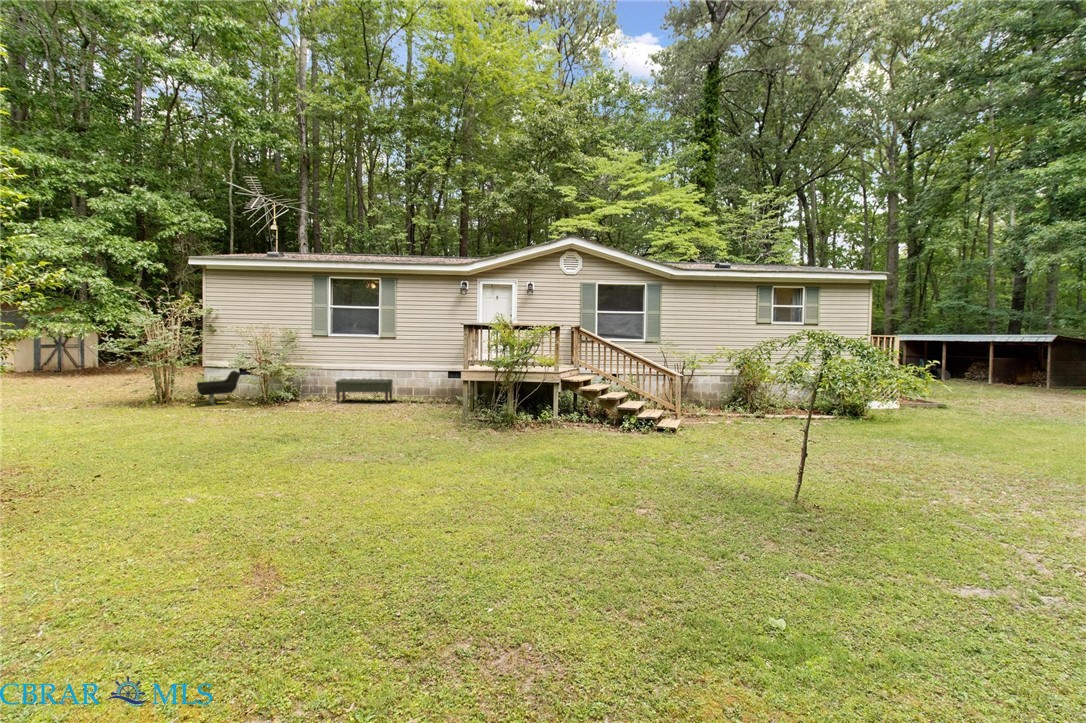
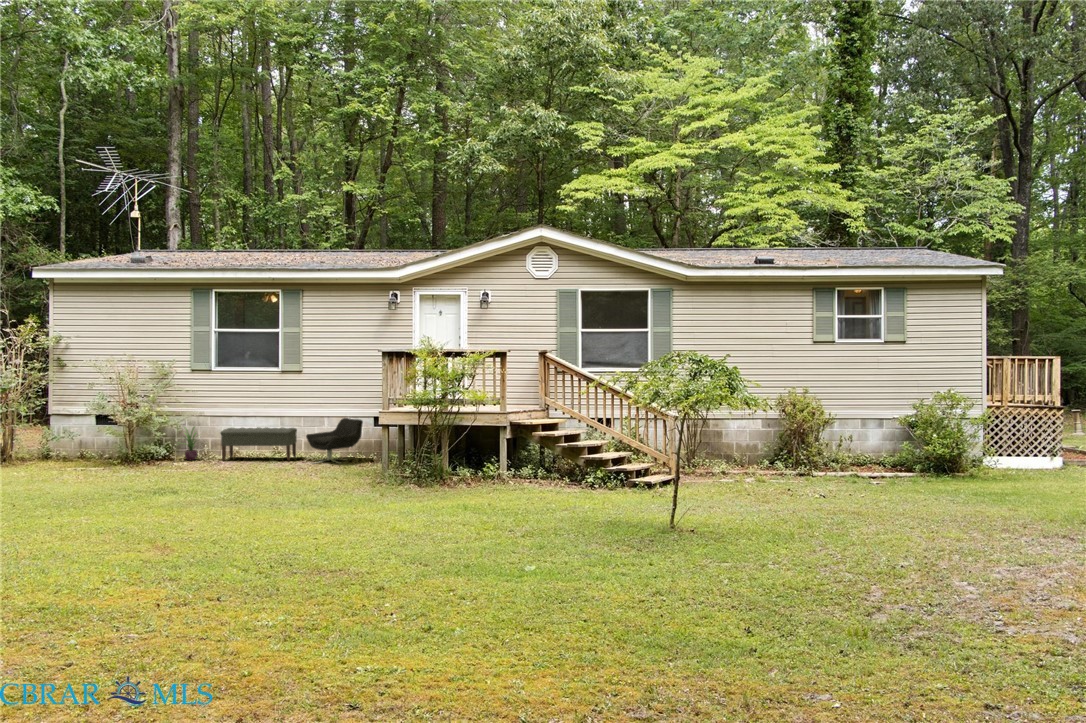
lounge chair: present [197,371,241,406] -> present [306,418,363,463]
decorative plant: none [297,377,328,402] -> present [184,427,198,460]

